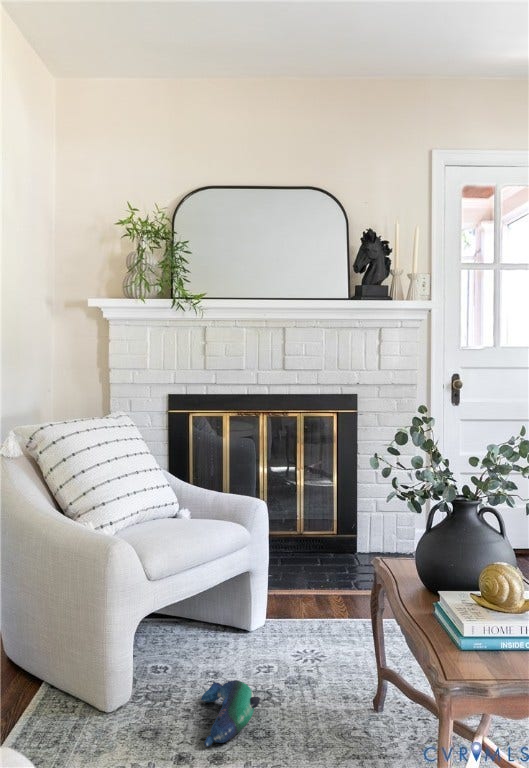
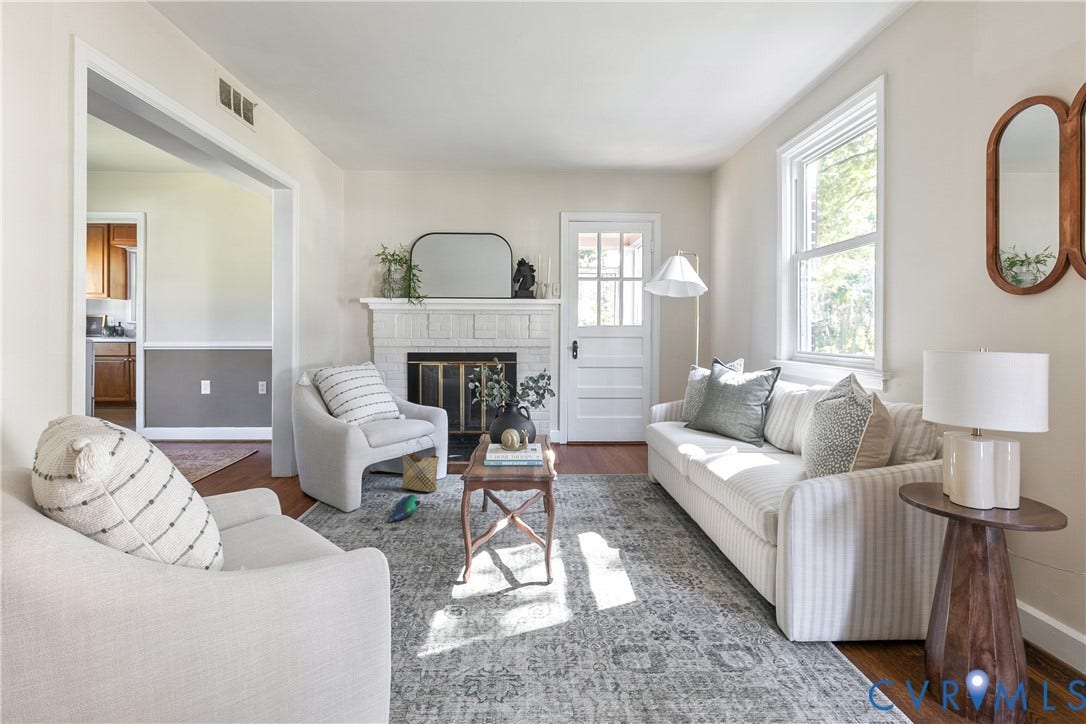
woven basket: none [194,550,268,665] -> present [401,435,439,492]

